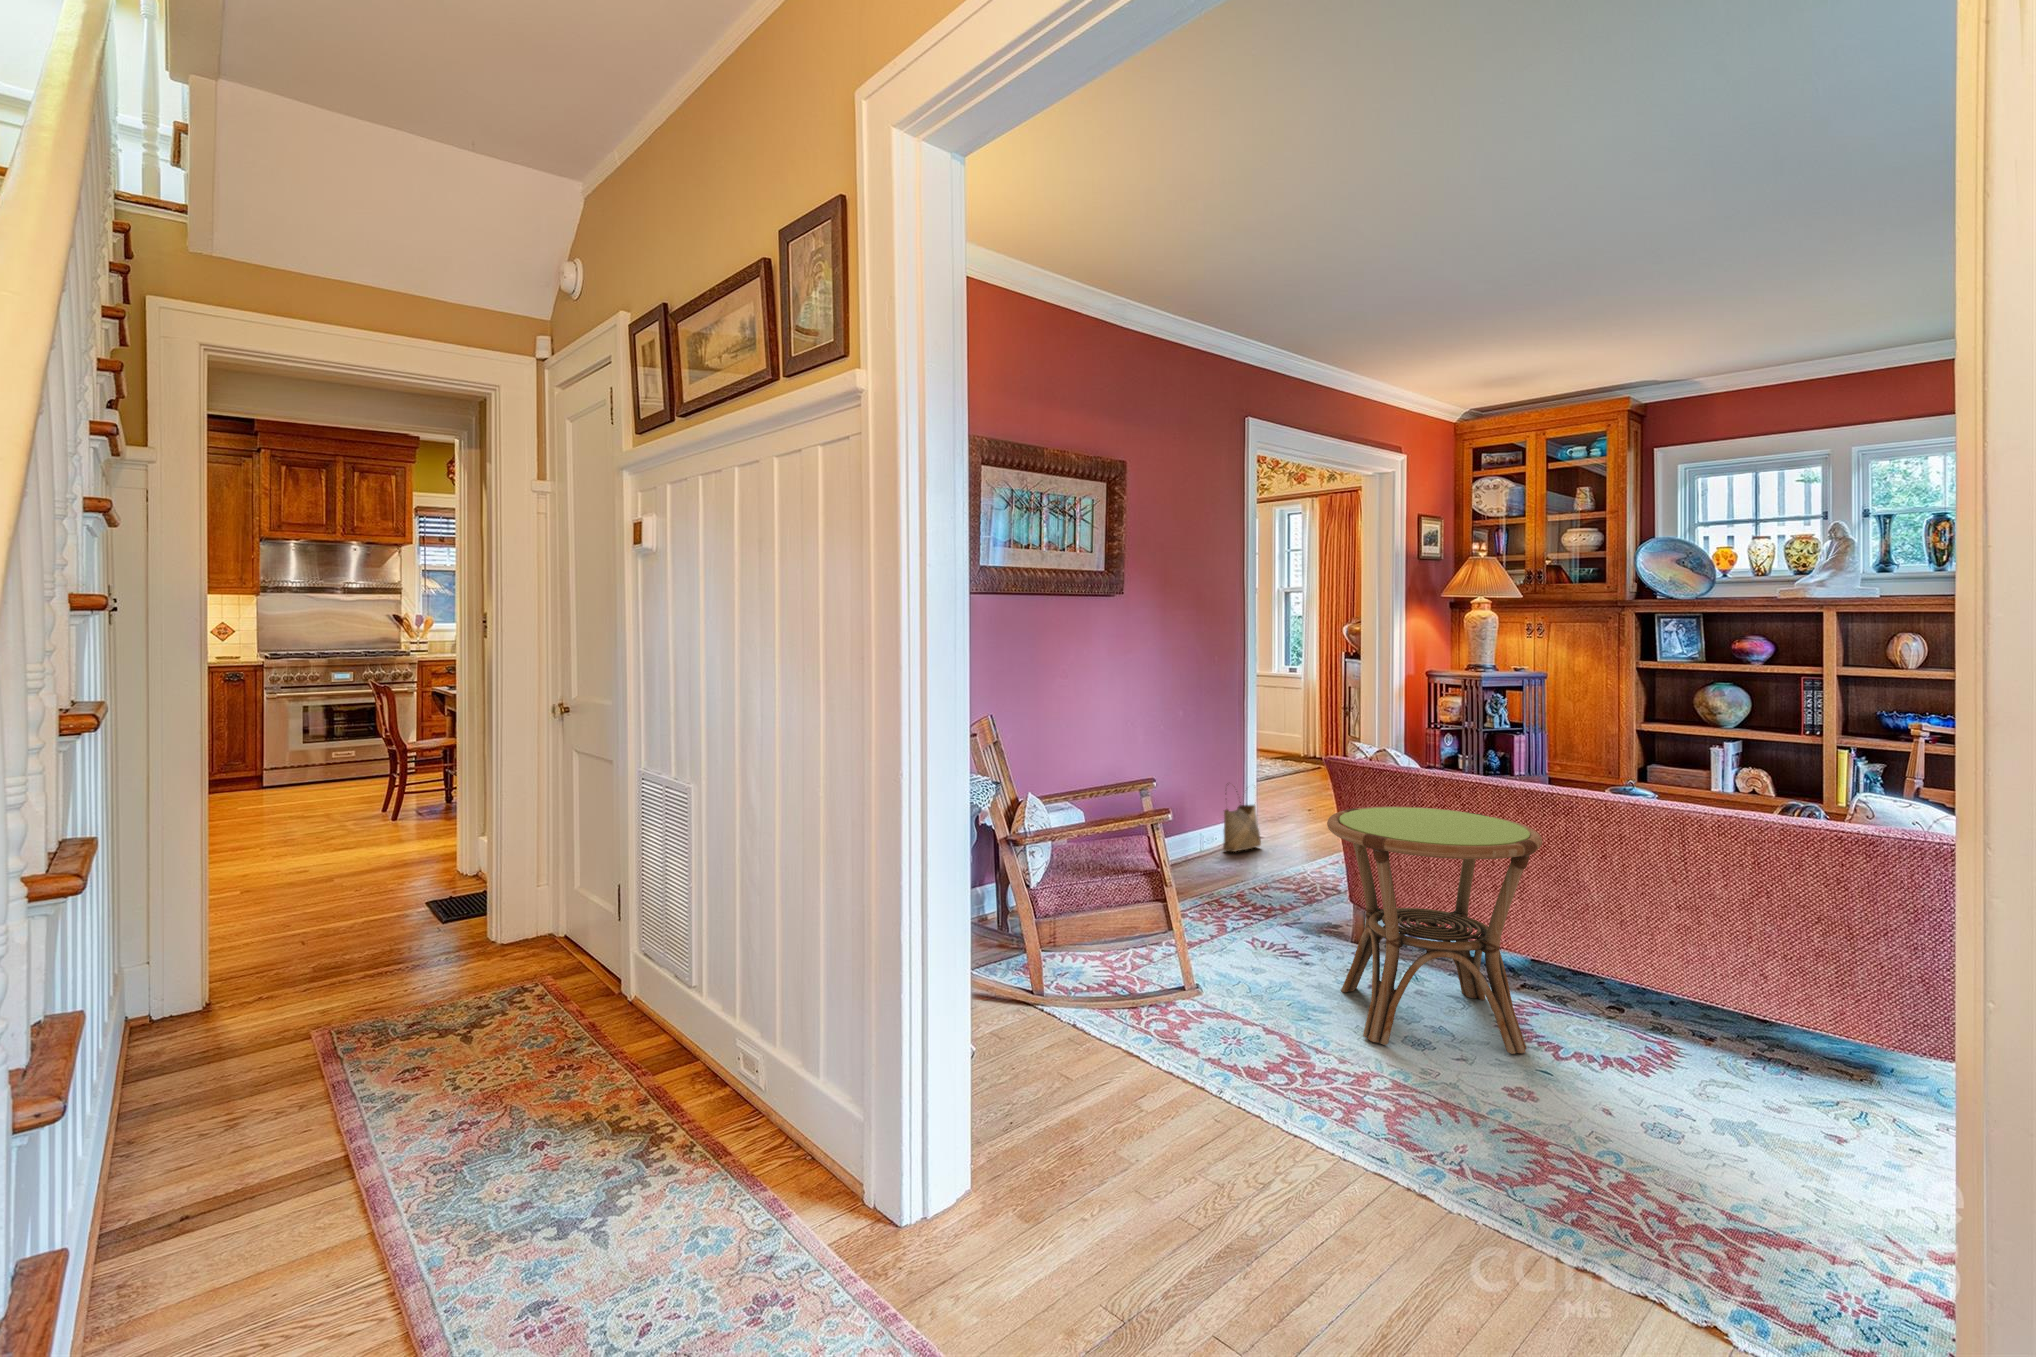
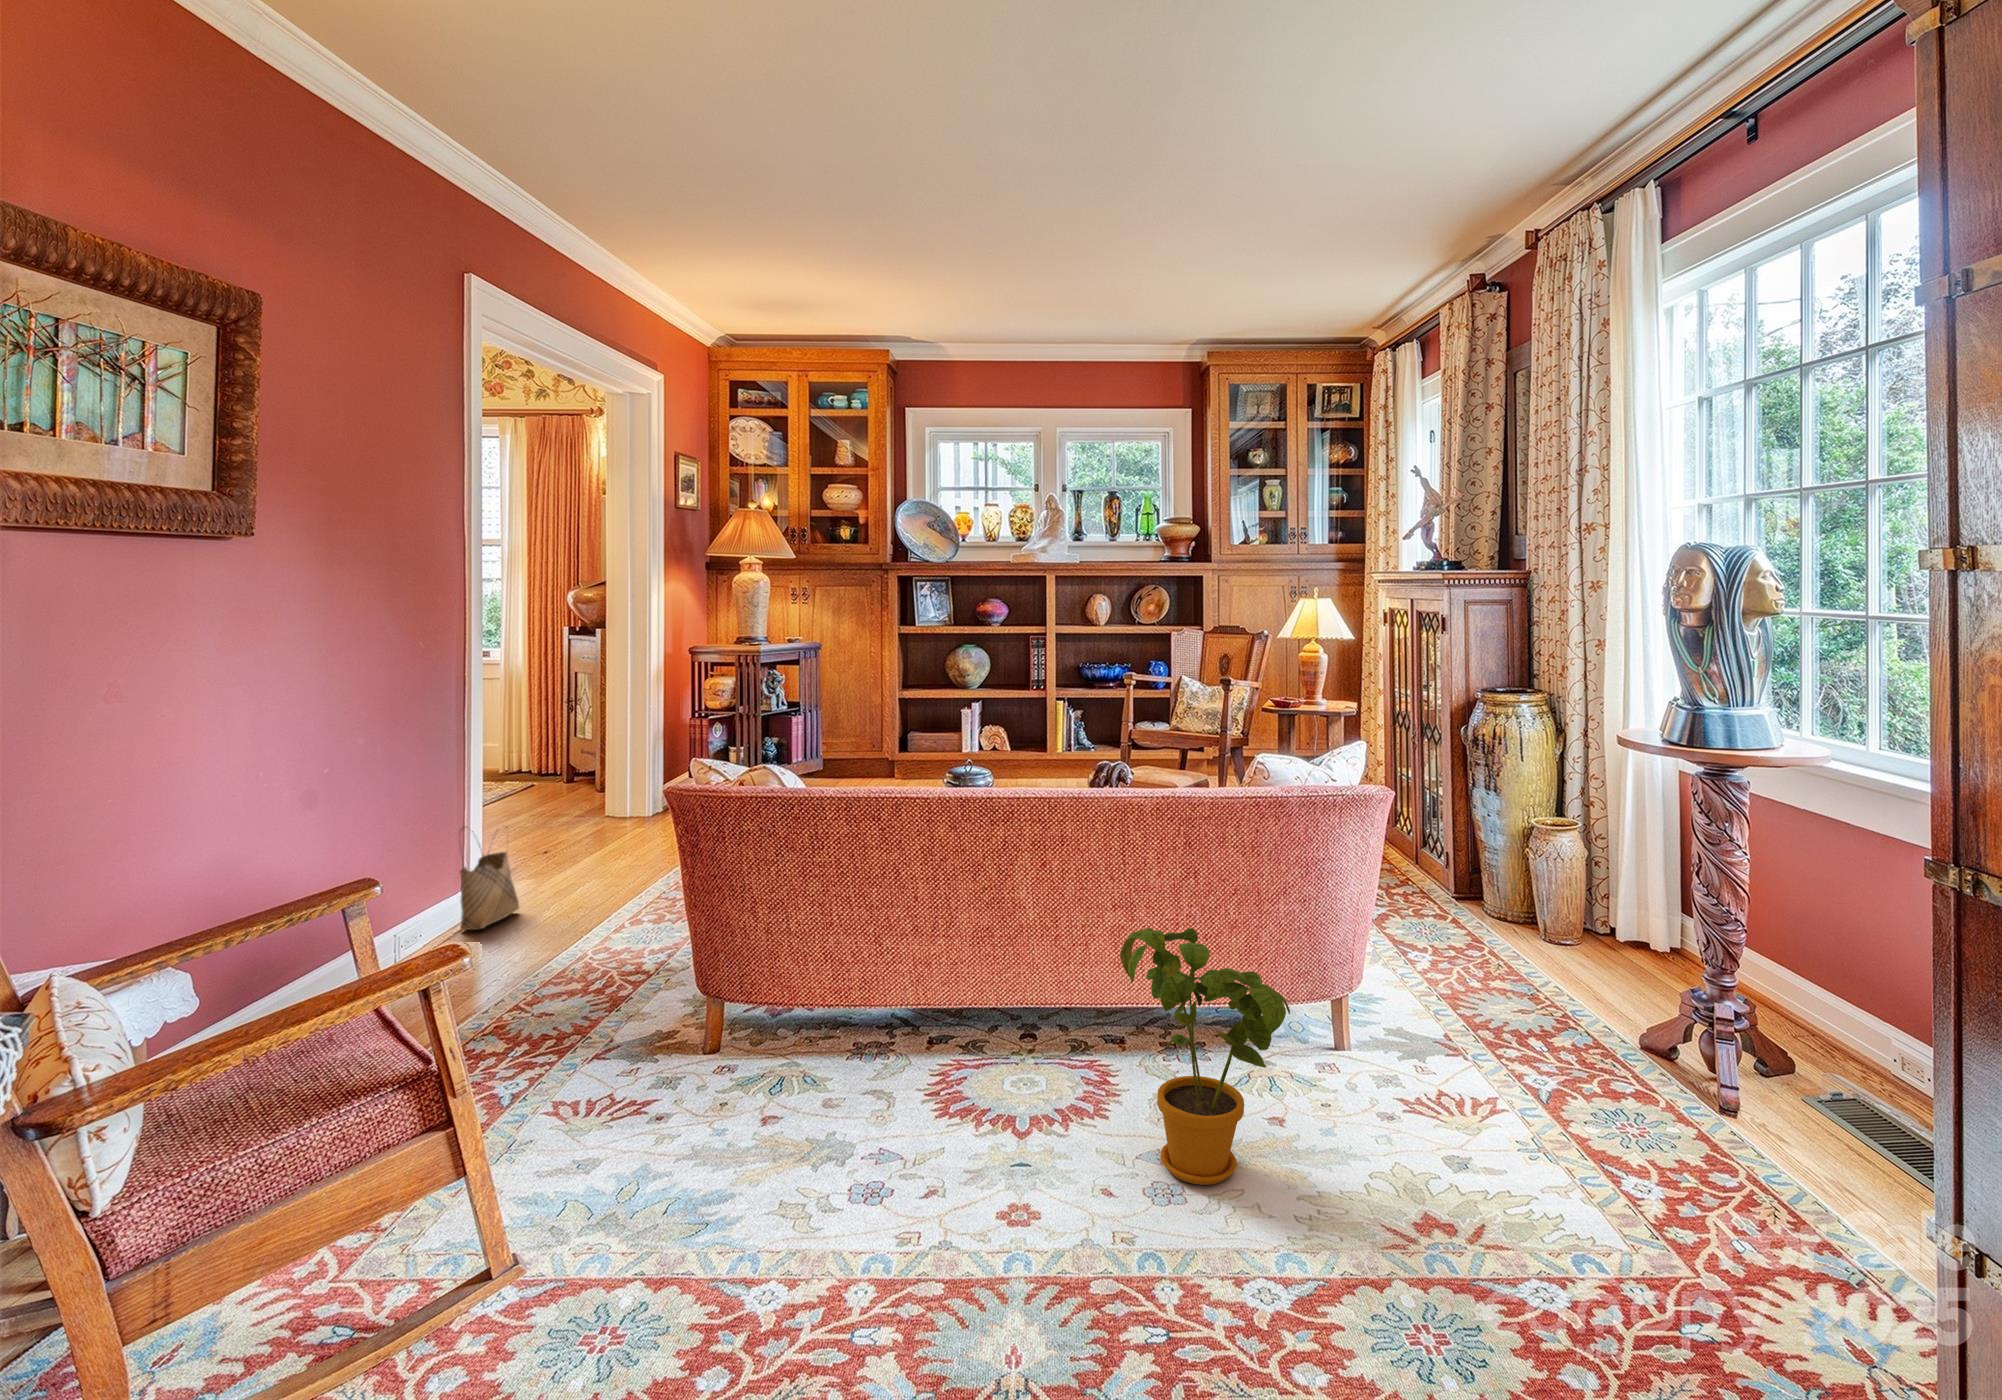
side table: present [1327,807,1542,1054] -> none [714,849,992,1222]
house plant: none [1648,890,1829,1139] -> present [1120,928,1290,1185]

